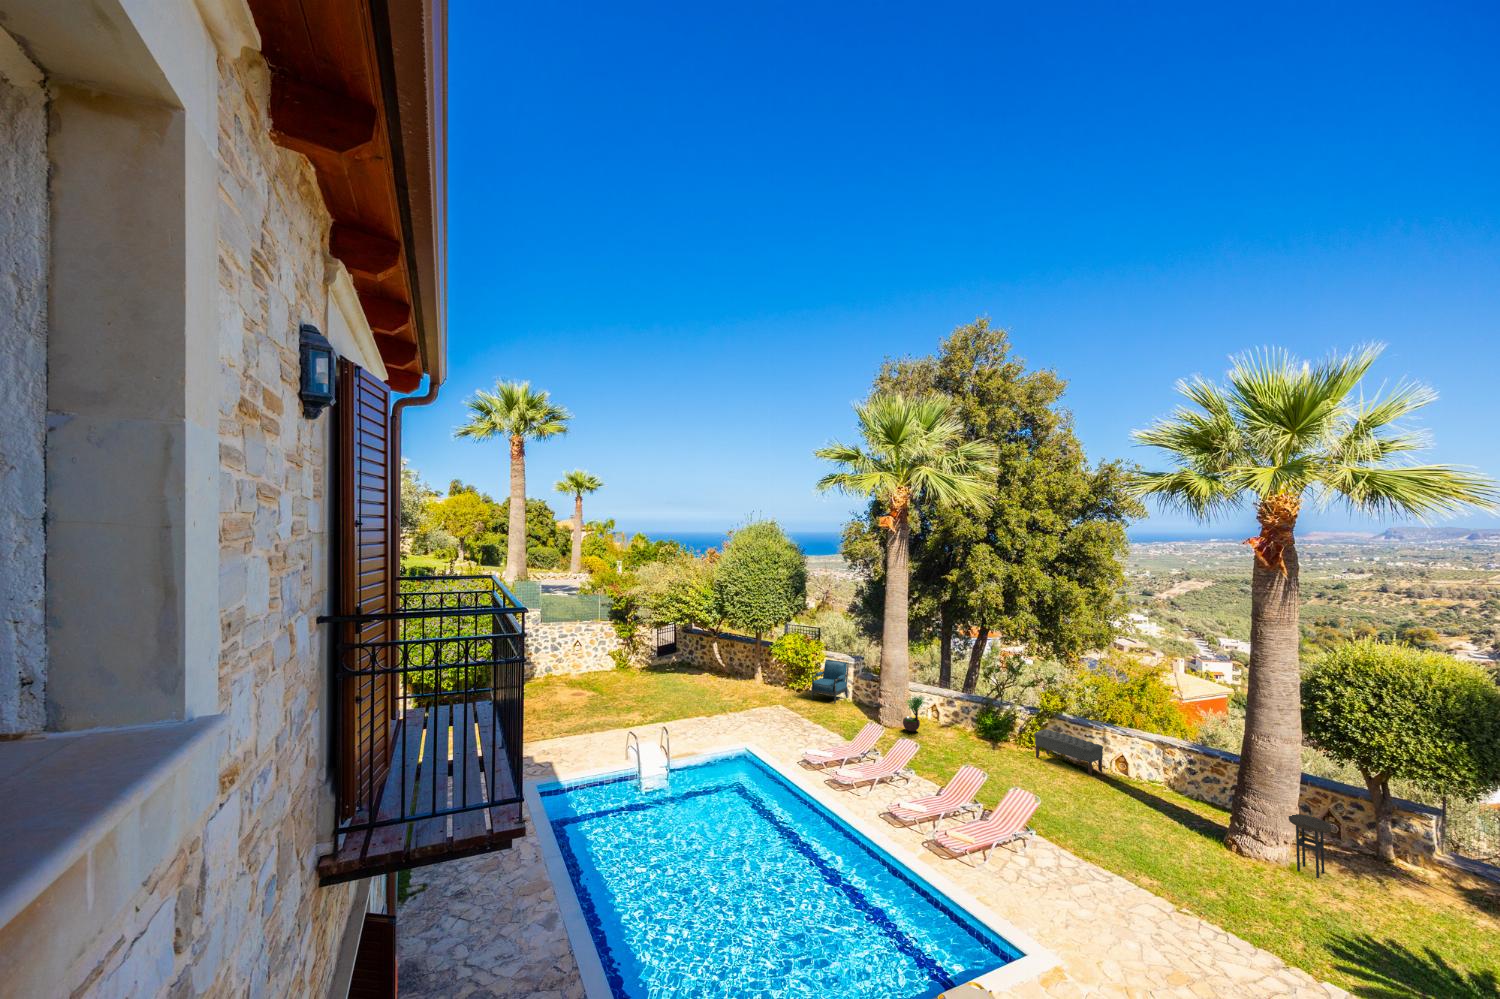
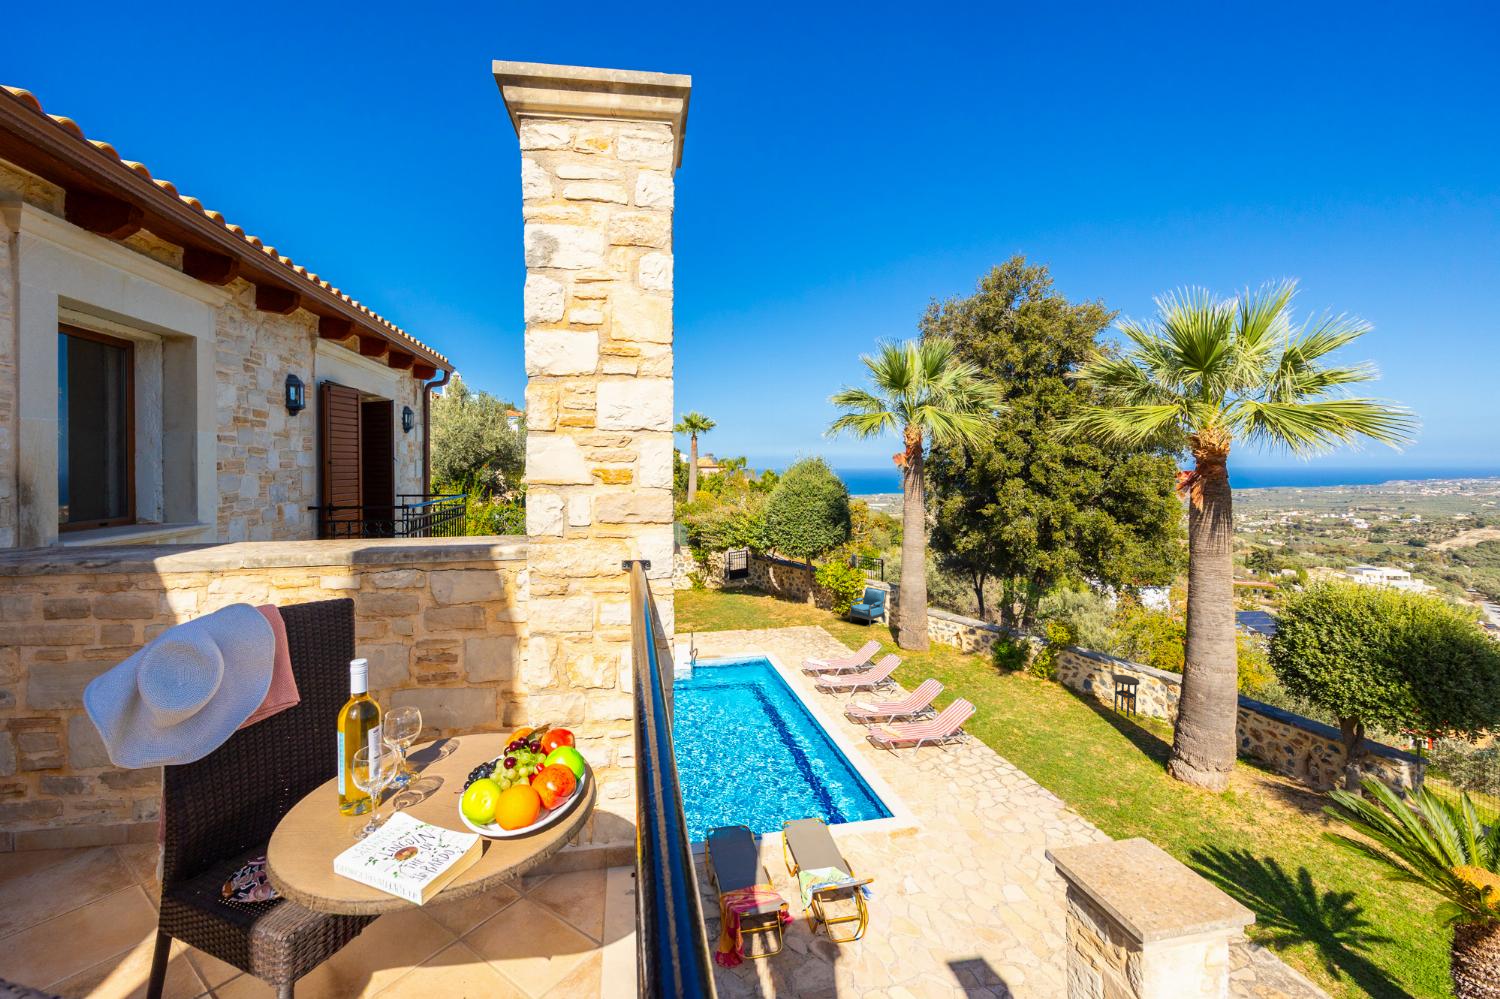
potted tree: present [903,697,923,732] -> none [922,621,944,655]
bench: present [1034,729,1103,776] -> none [1042,661,1109,707]
side table: present [1289,814,1332,879] -> present [1112,675,1139,717]

